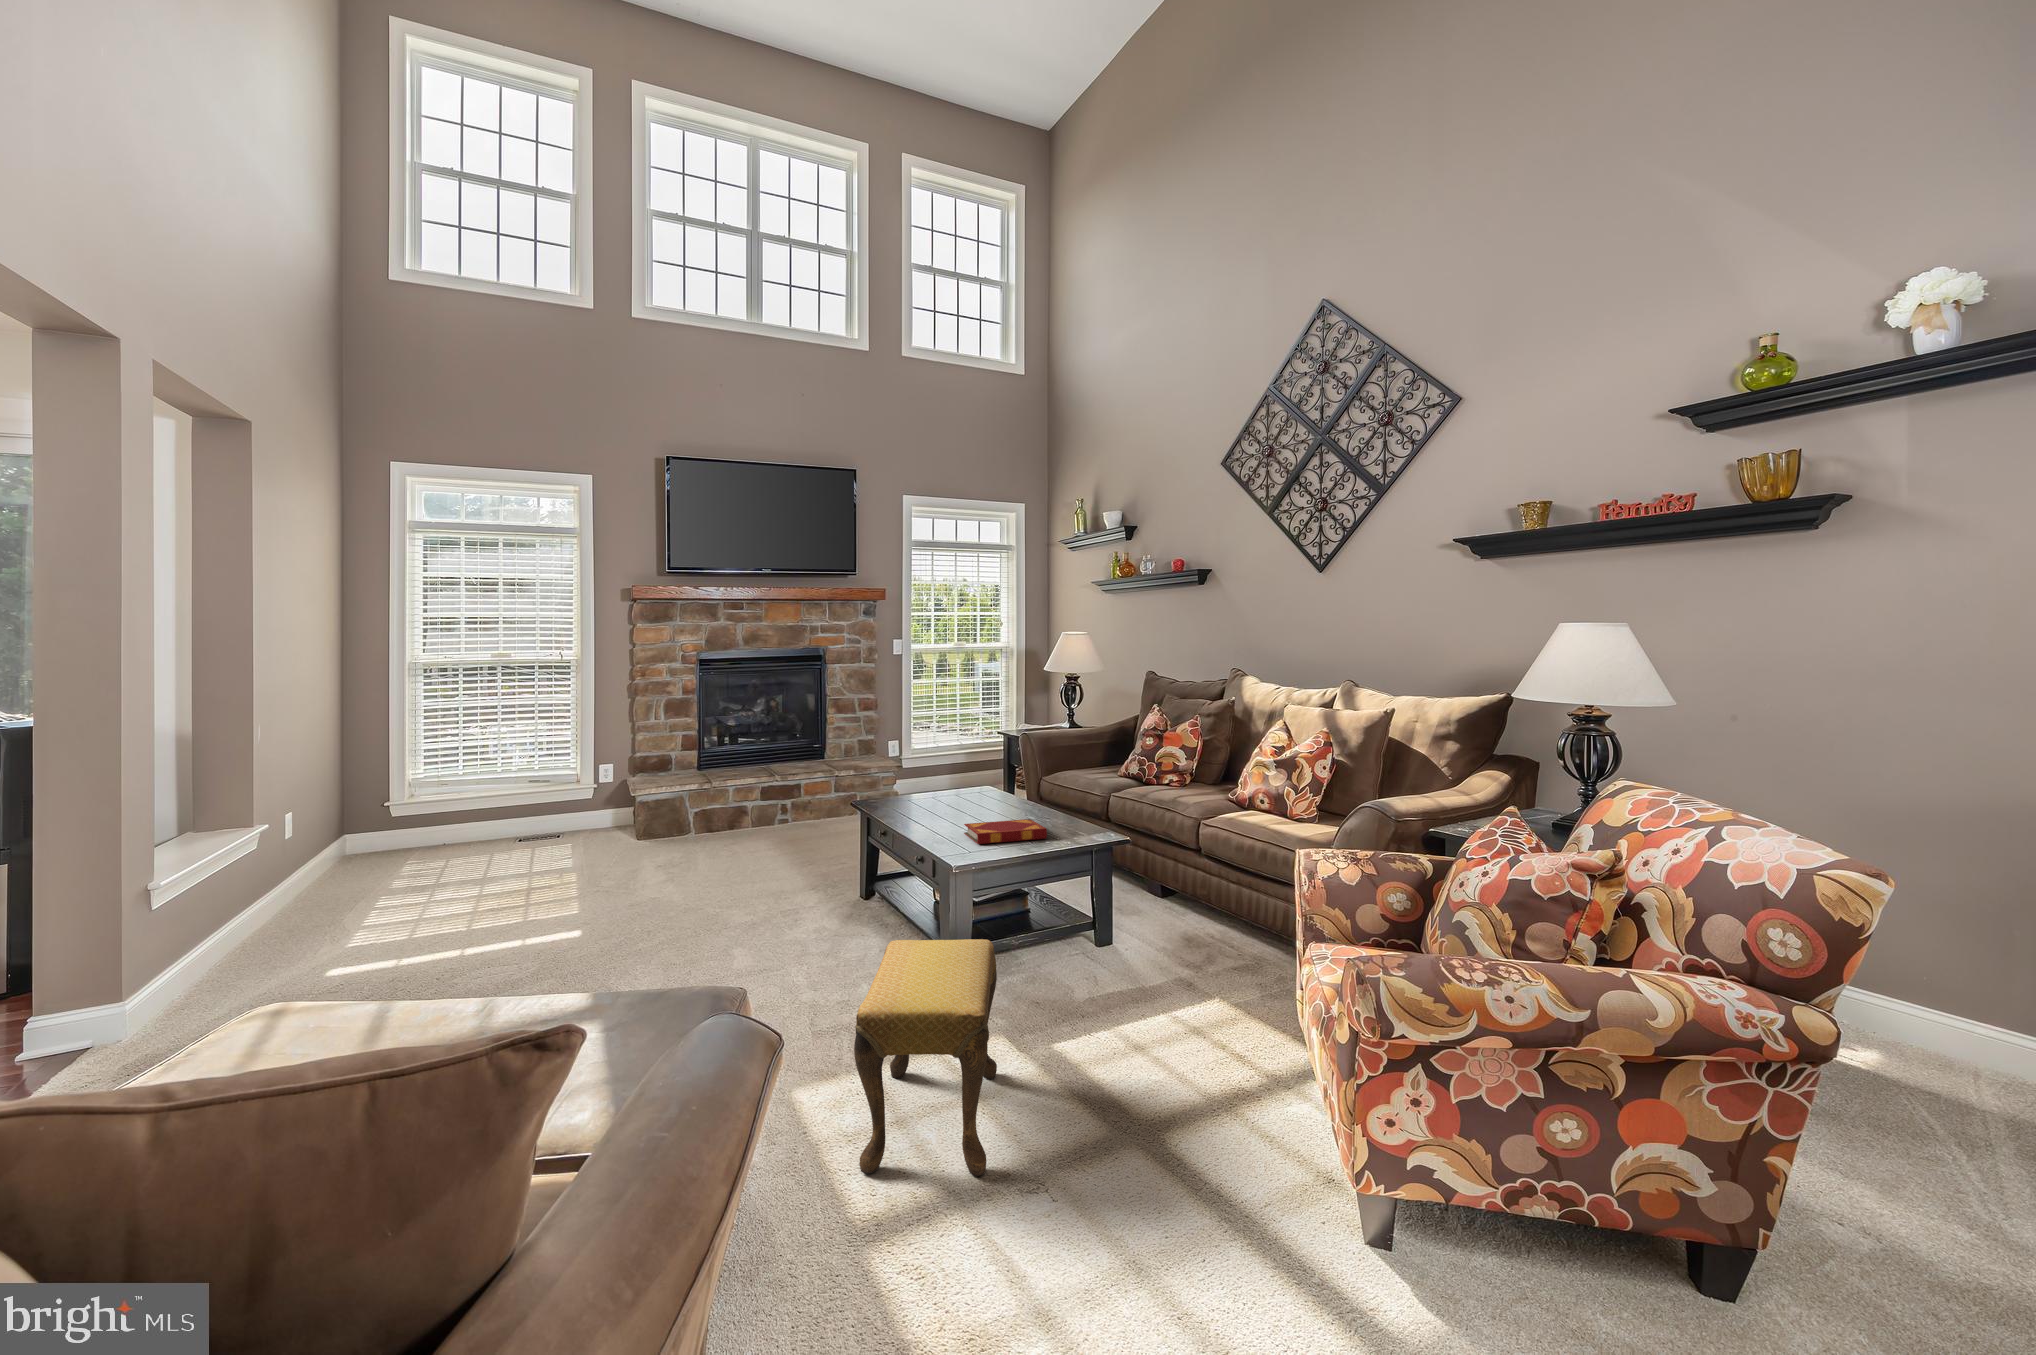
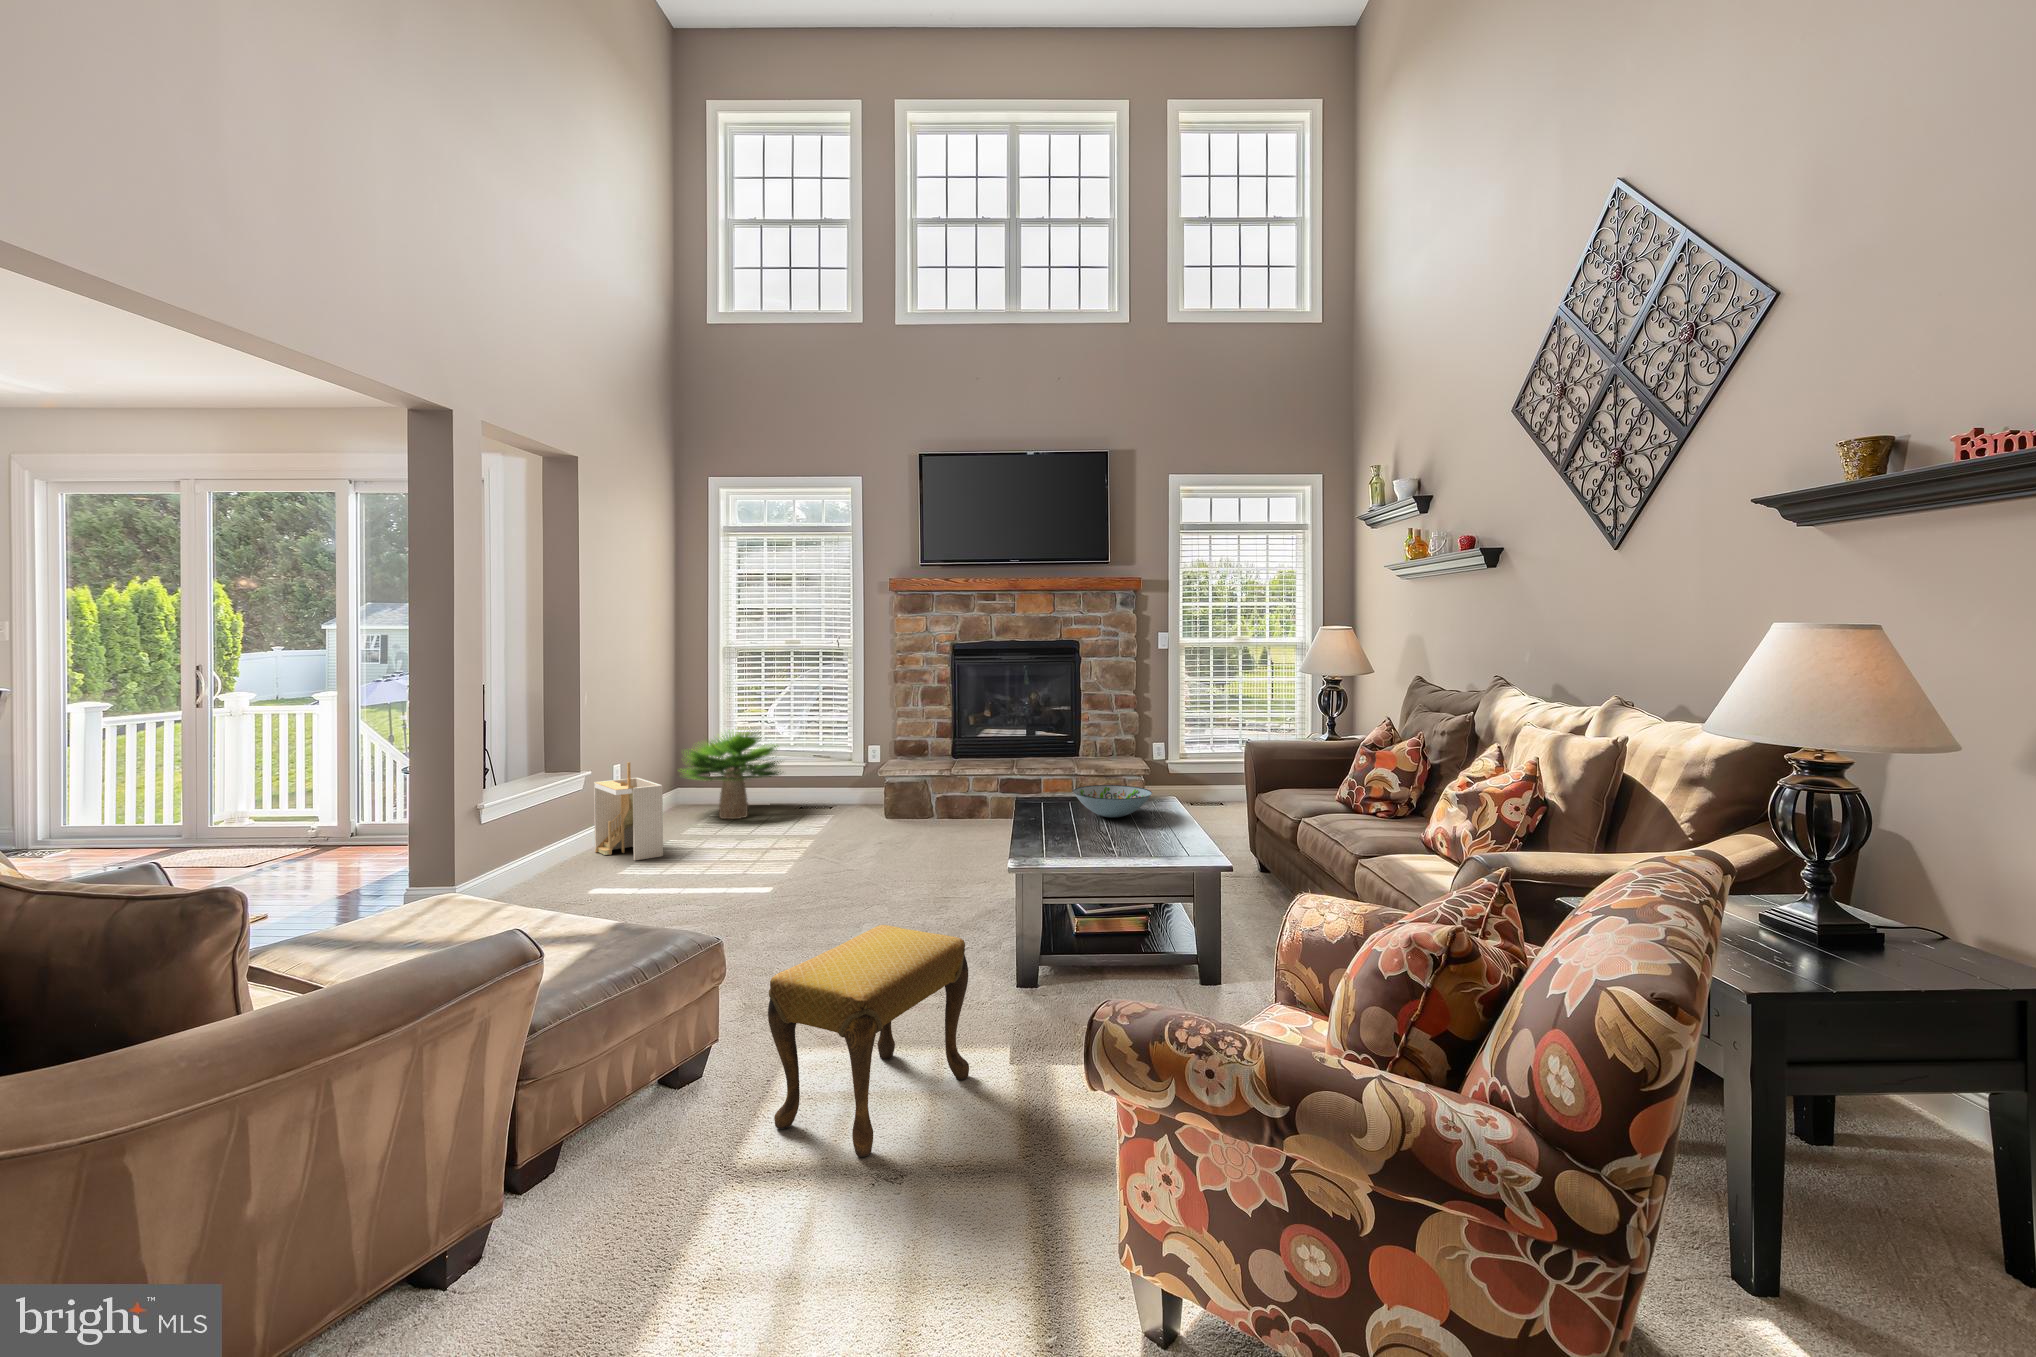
potted plant: none [361,753,514,863] -> present [683,732,782,819]
decorative bowl: none [934,781,1008,812] -> present [1073,785,1152,818]
storage bin: none [280,806,393,926] -> present [594,762,663,860]
hardback book: present [964,819,1047,844] -> none [1067,828,1146,852]

